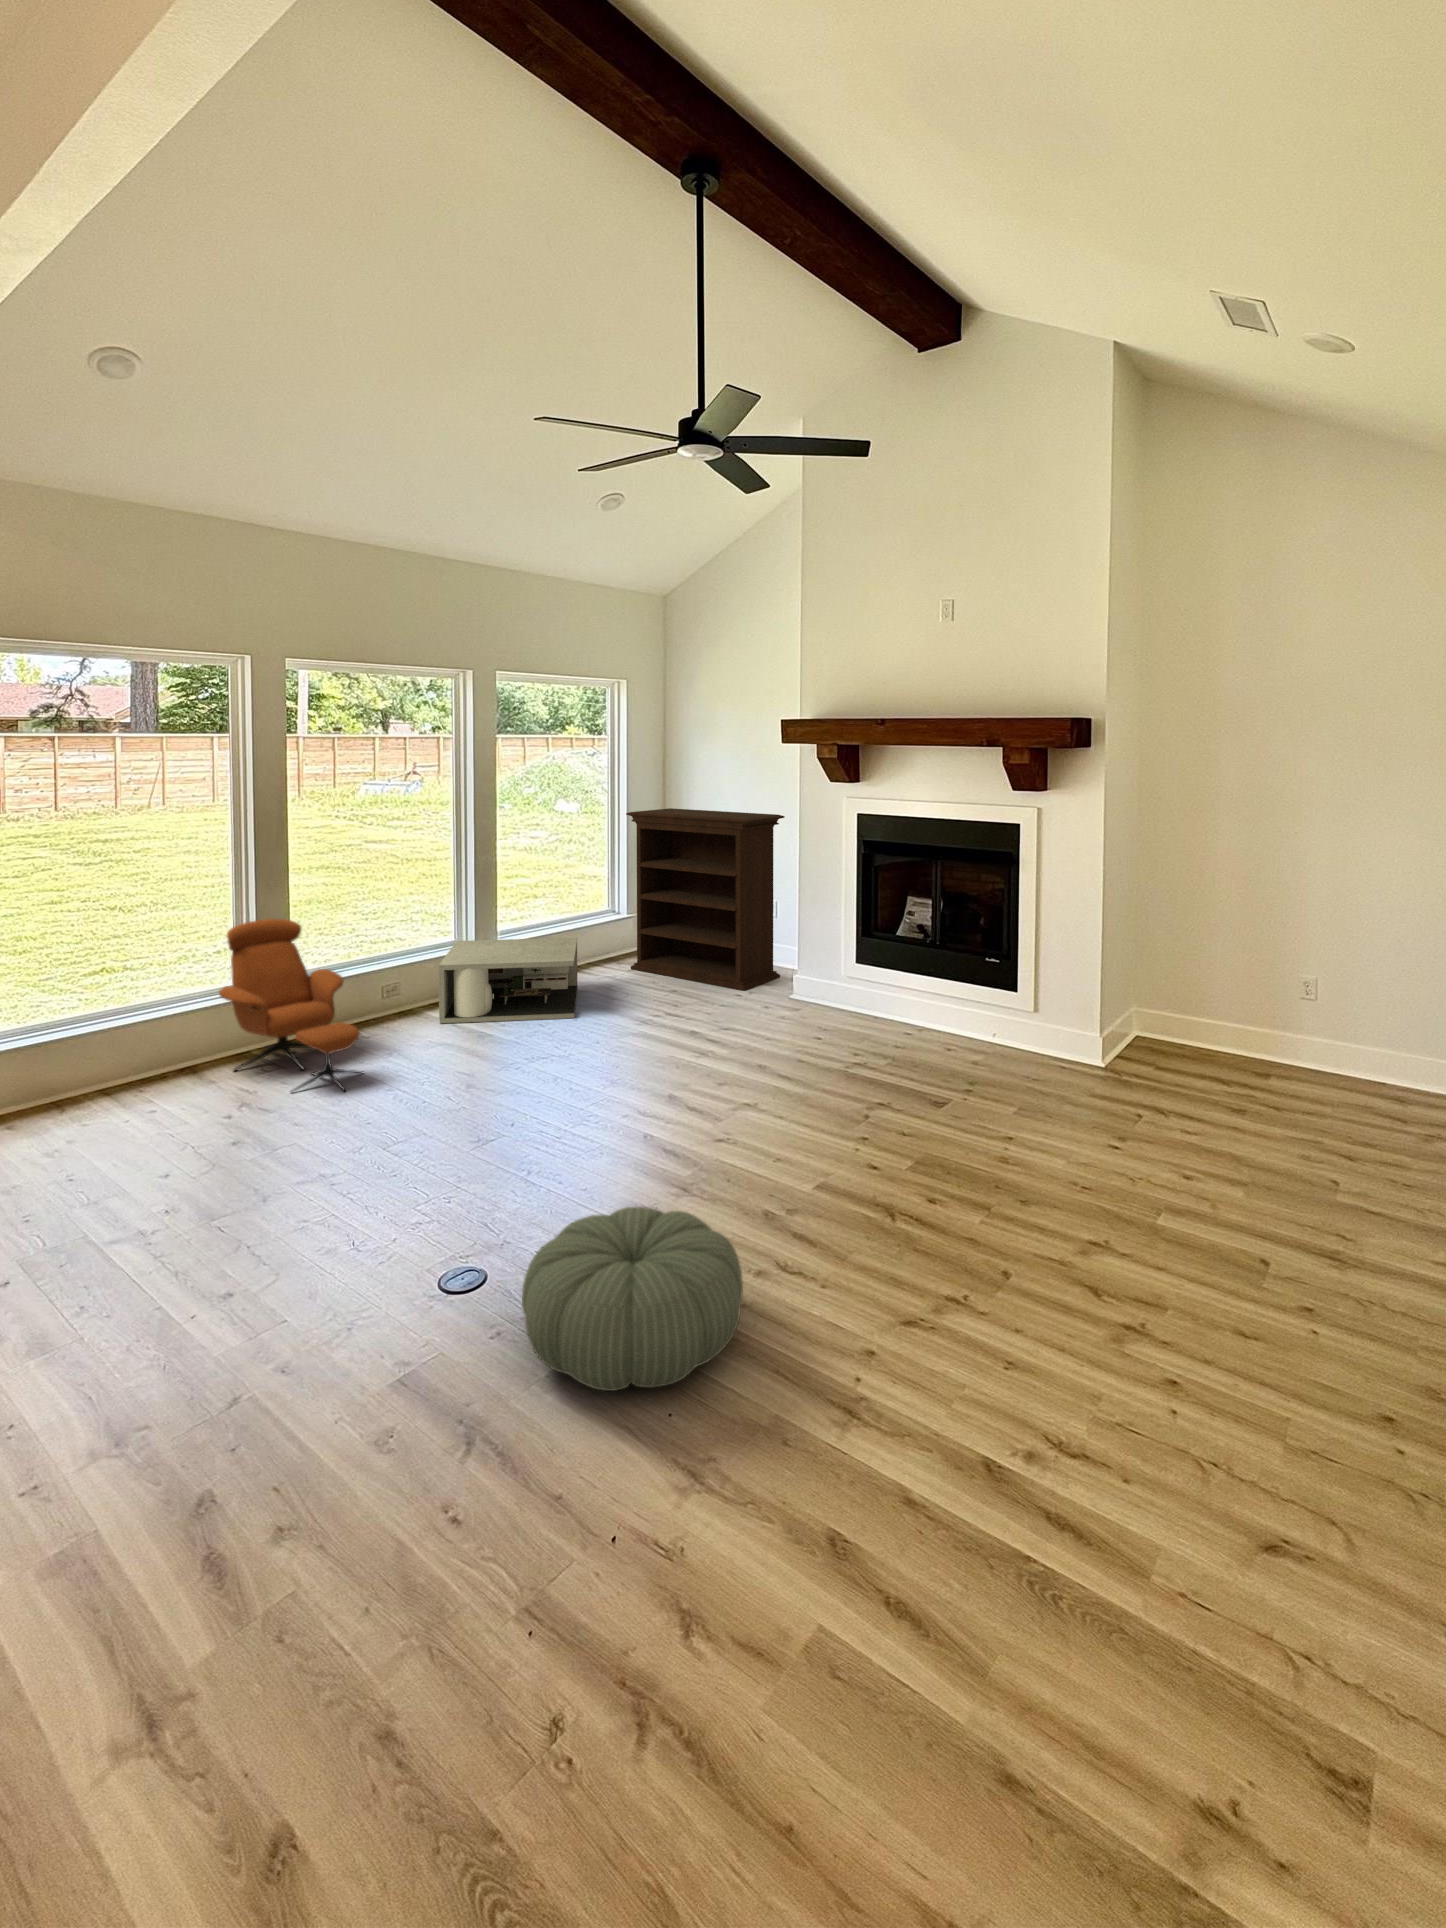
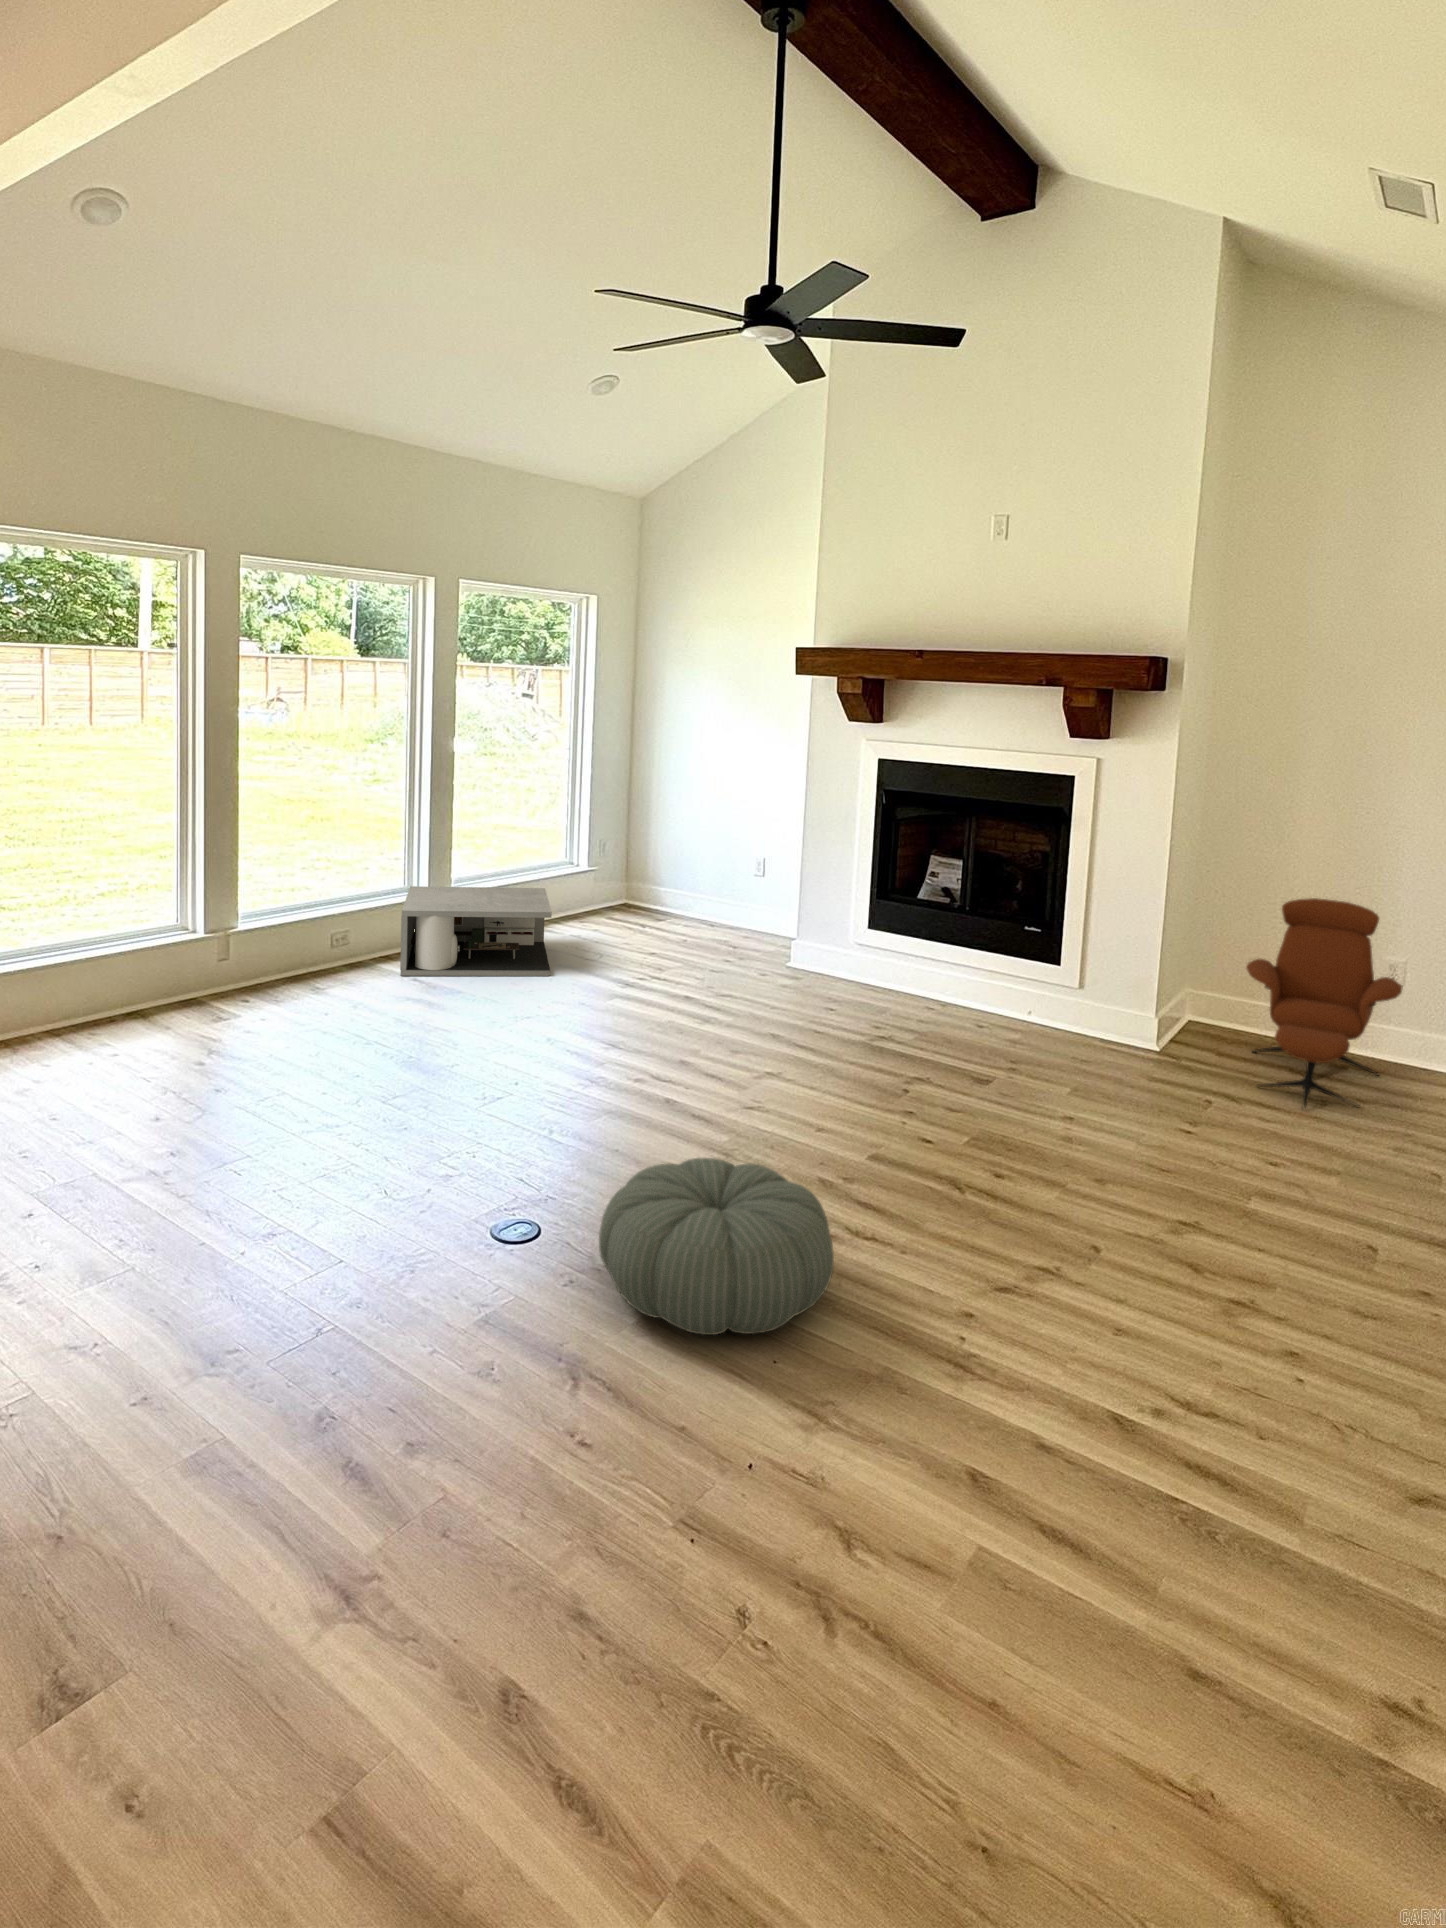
bookshelf: present [626,808,785,990] -> none [597,748,783,955]
lounge chair: present [219,919,363,1092] -> present [1247,898,1403,1109]

